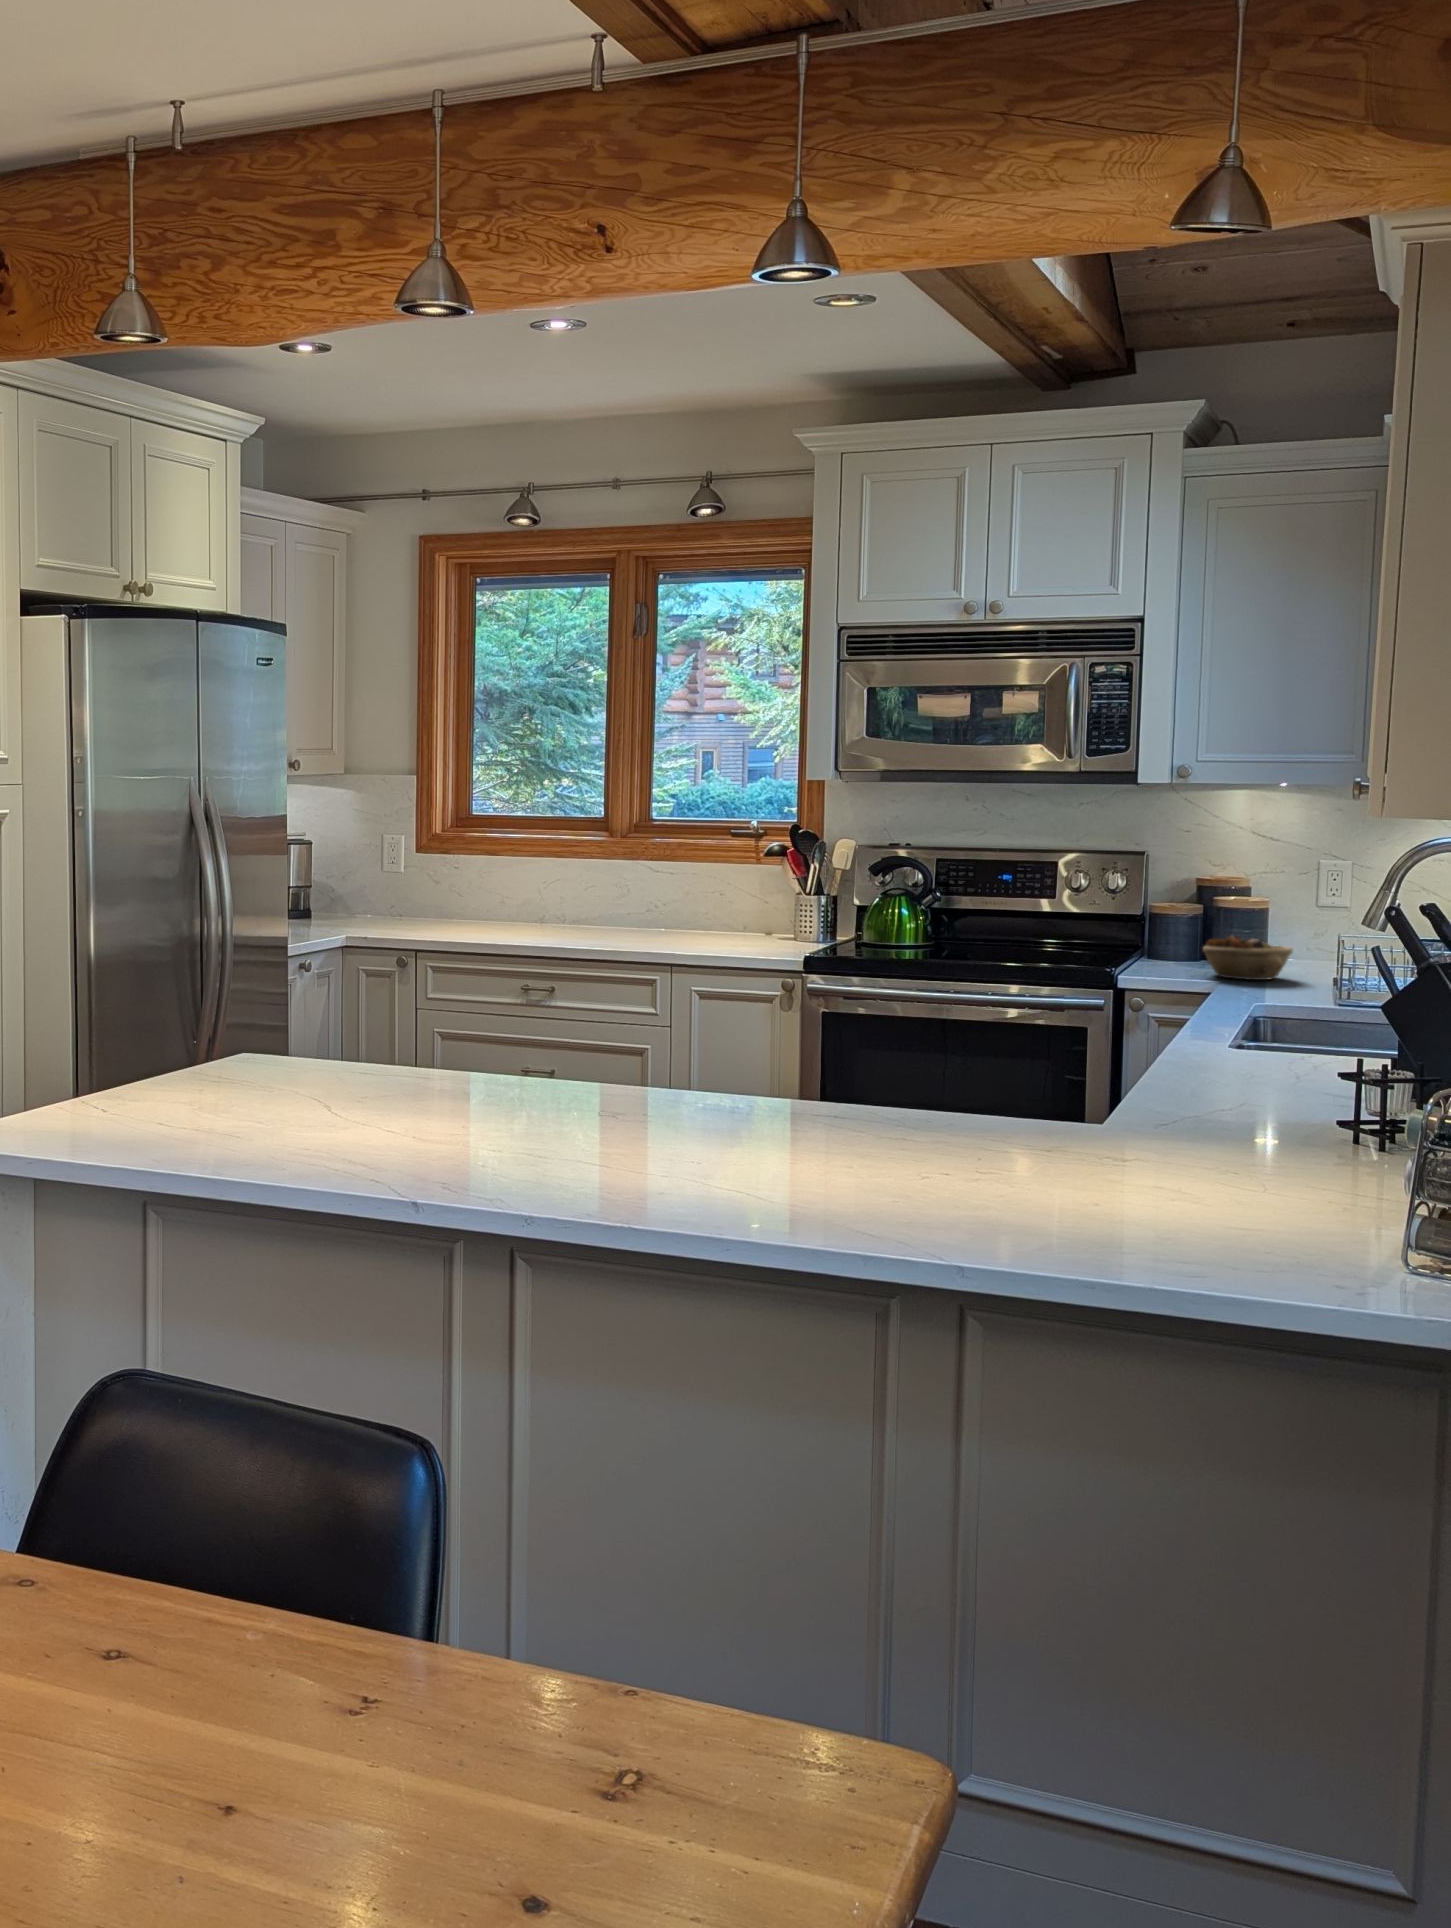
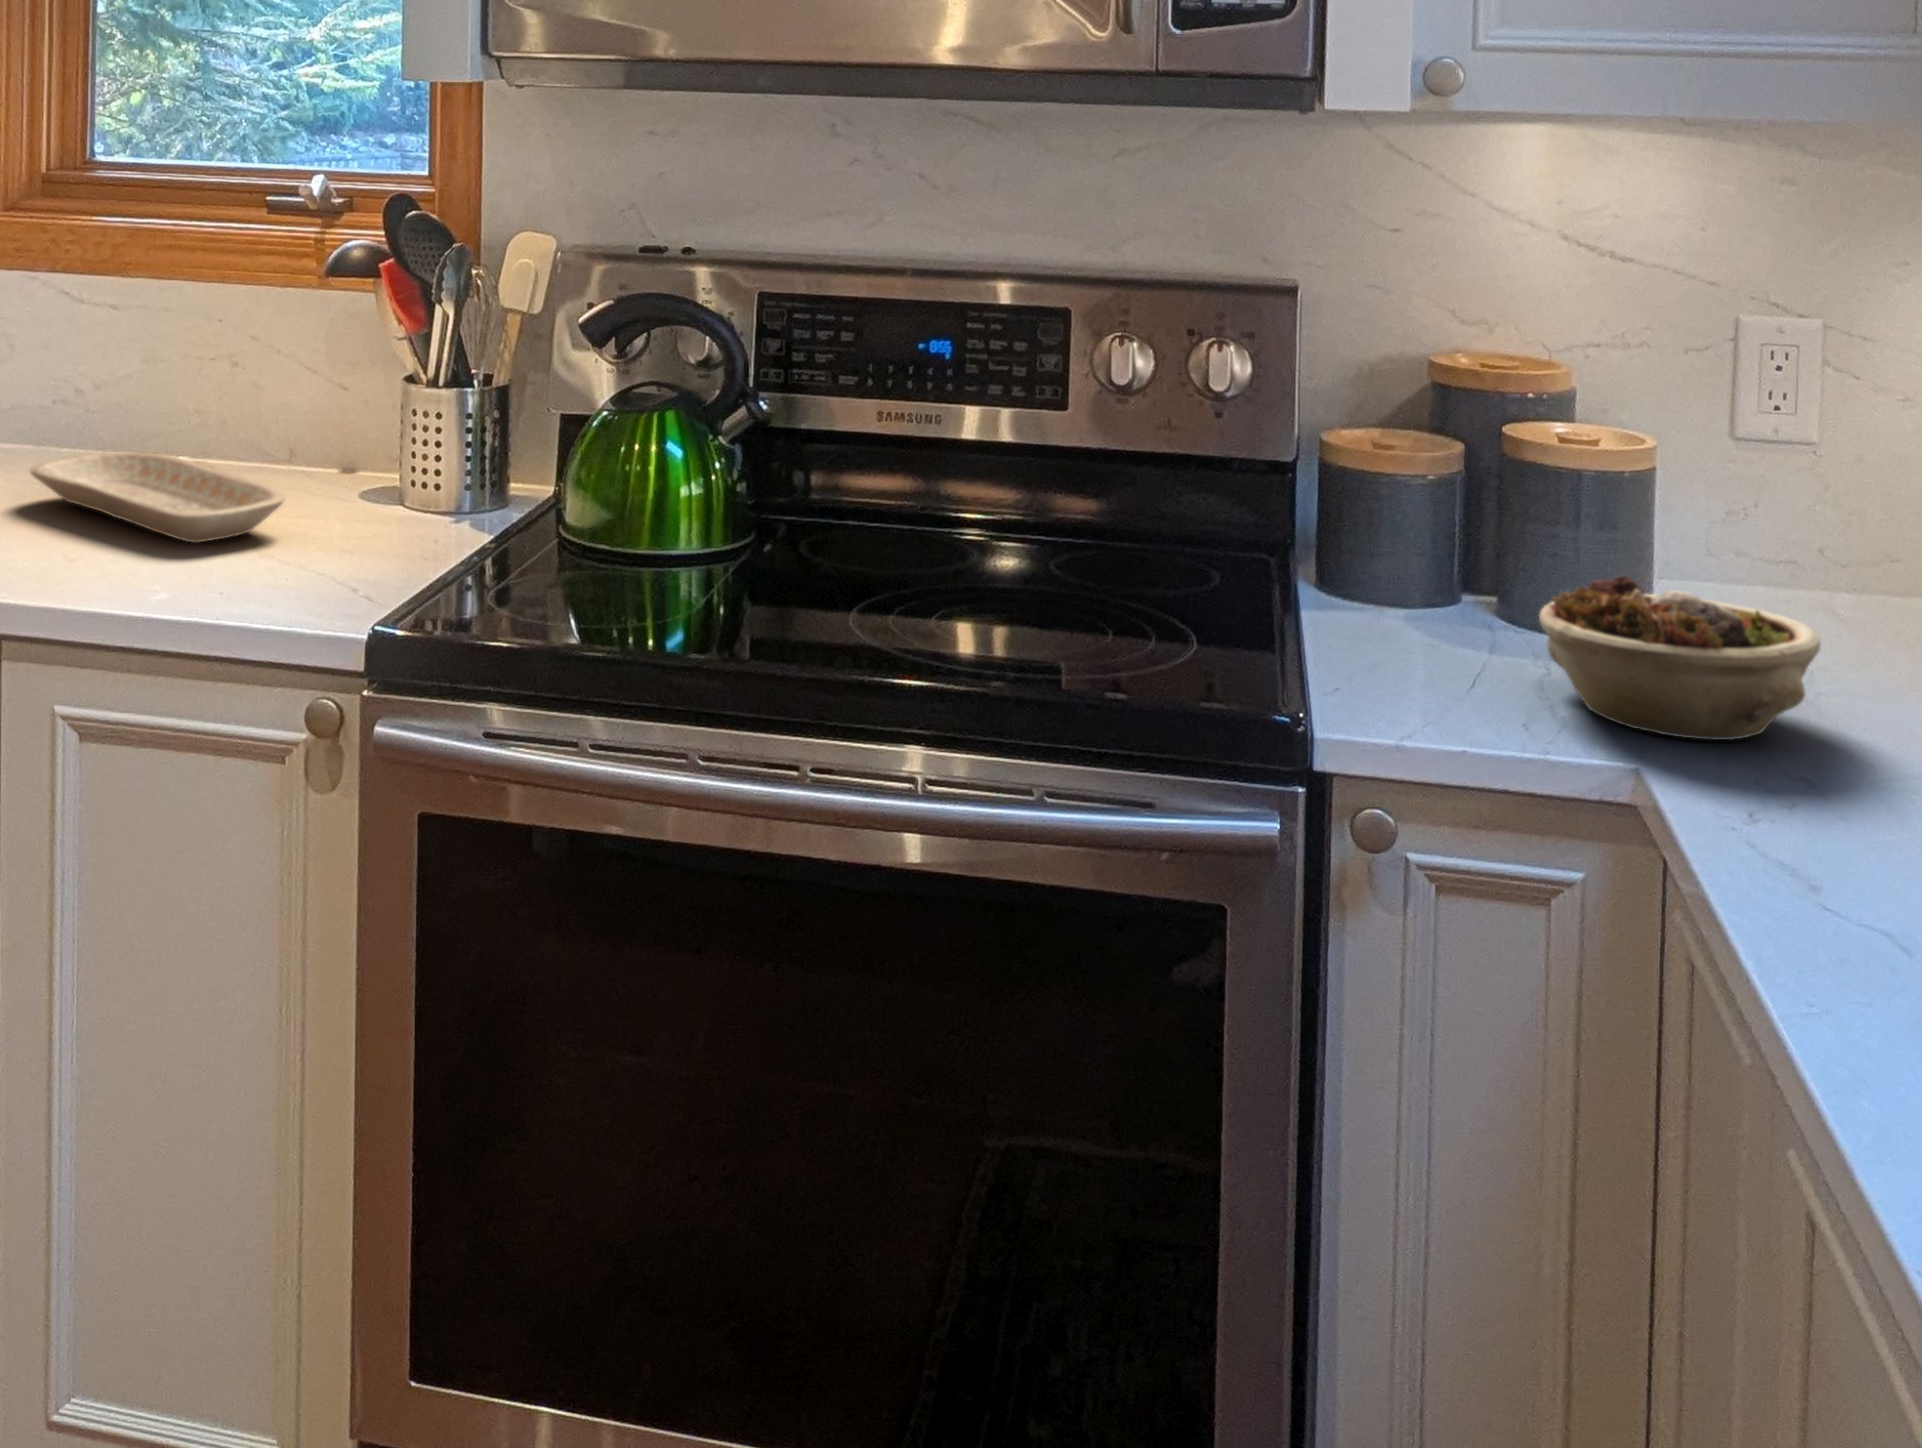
tray: none [659,923,760,945] -> present [30,453,284,543]

